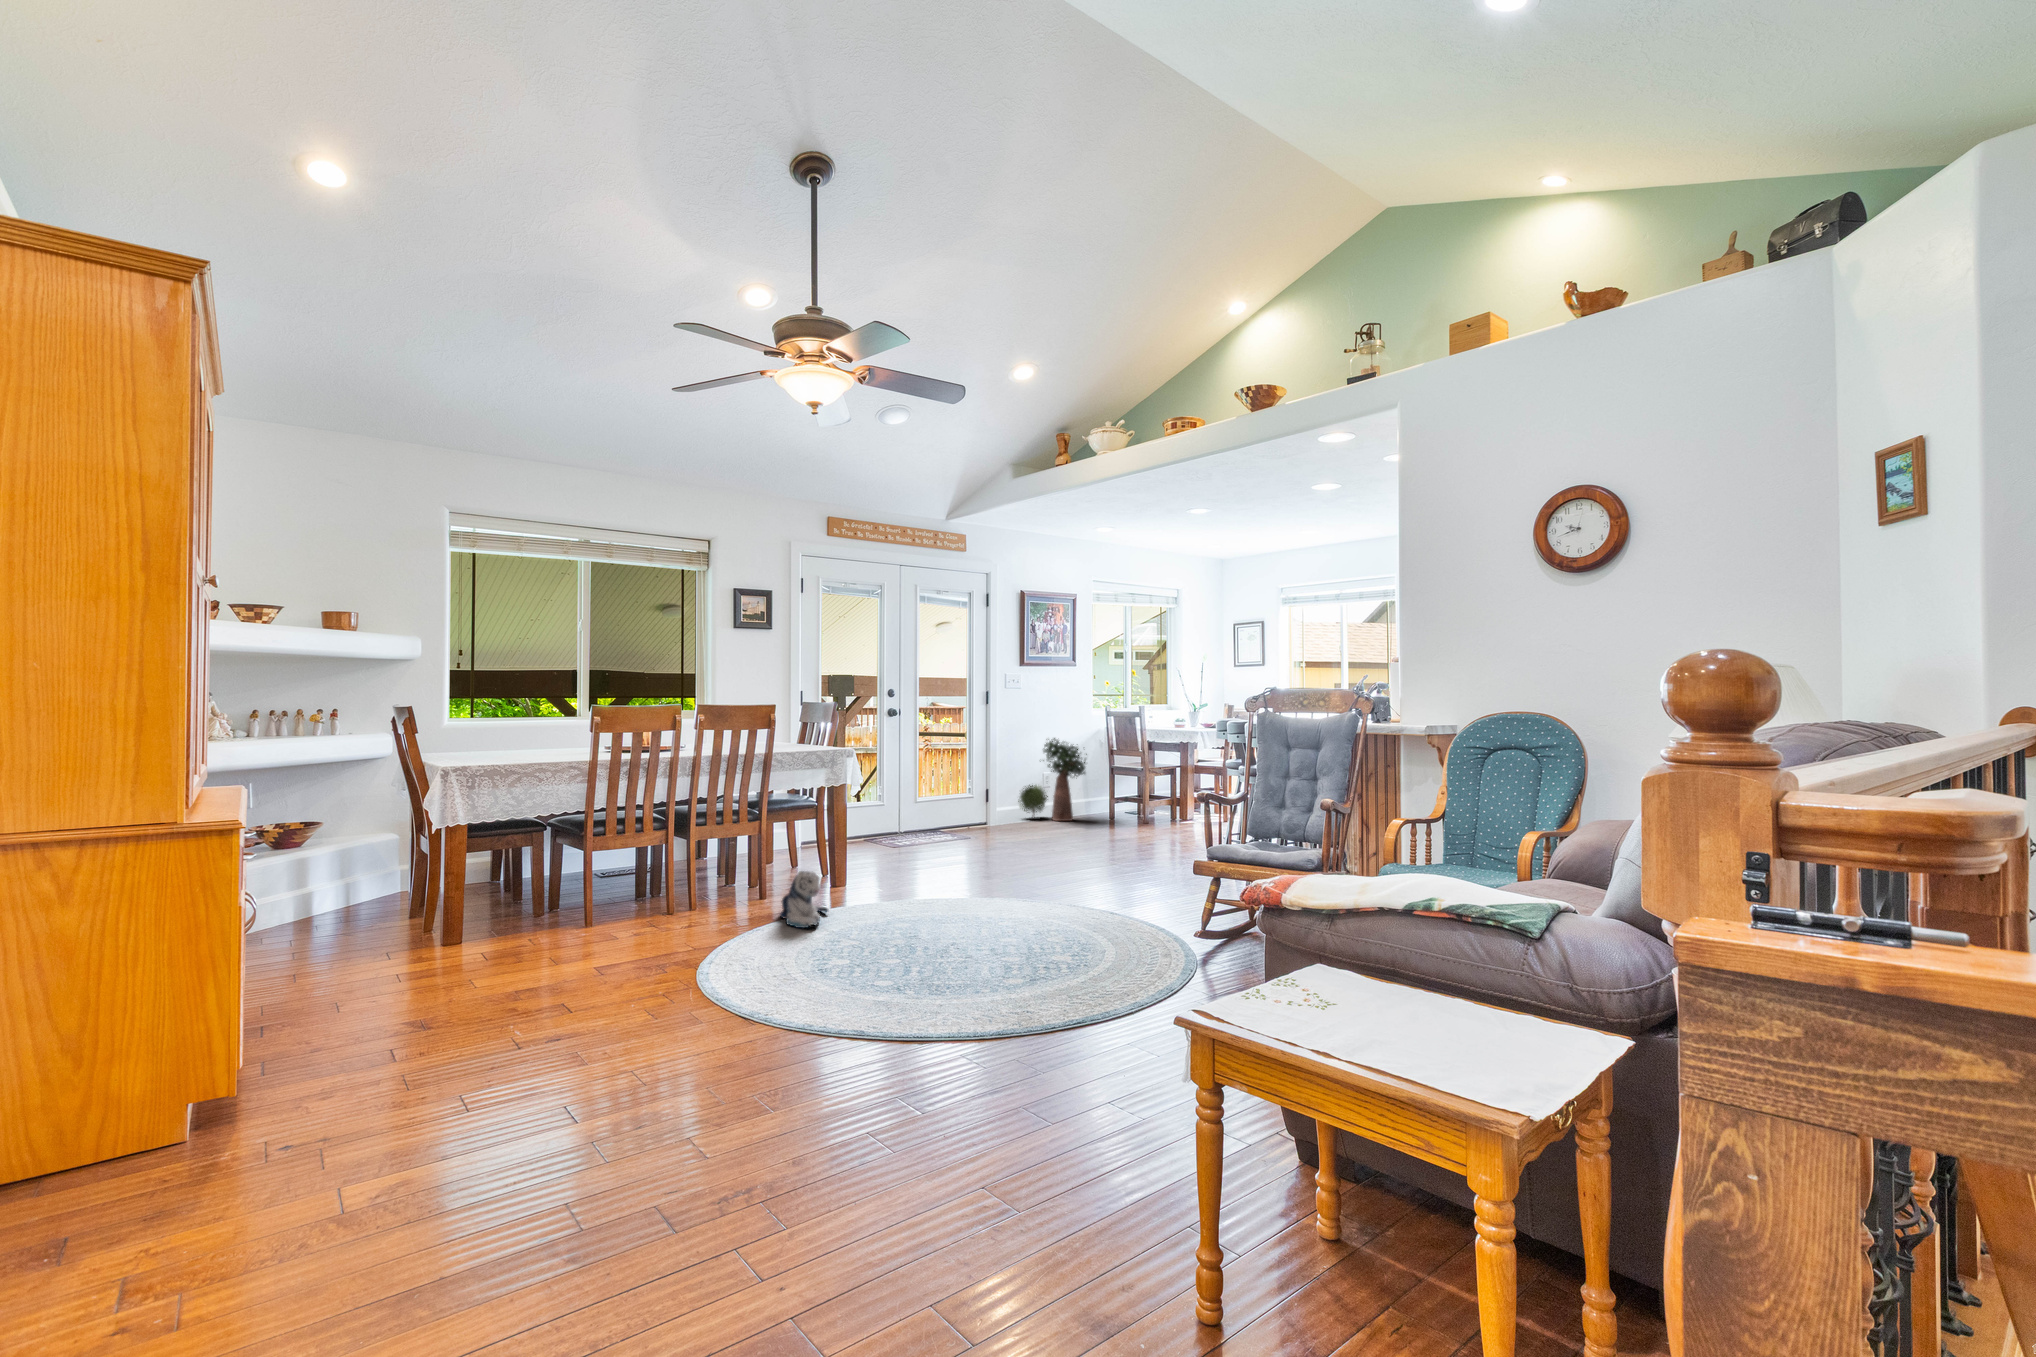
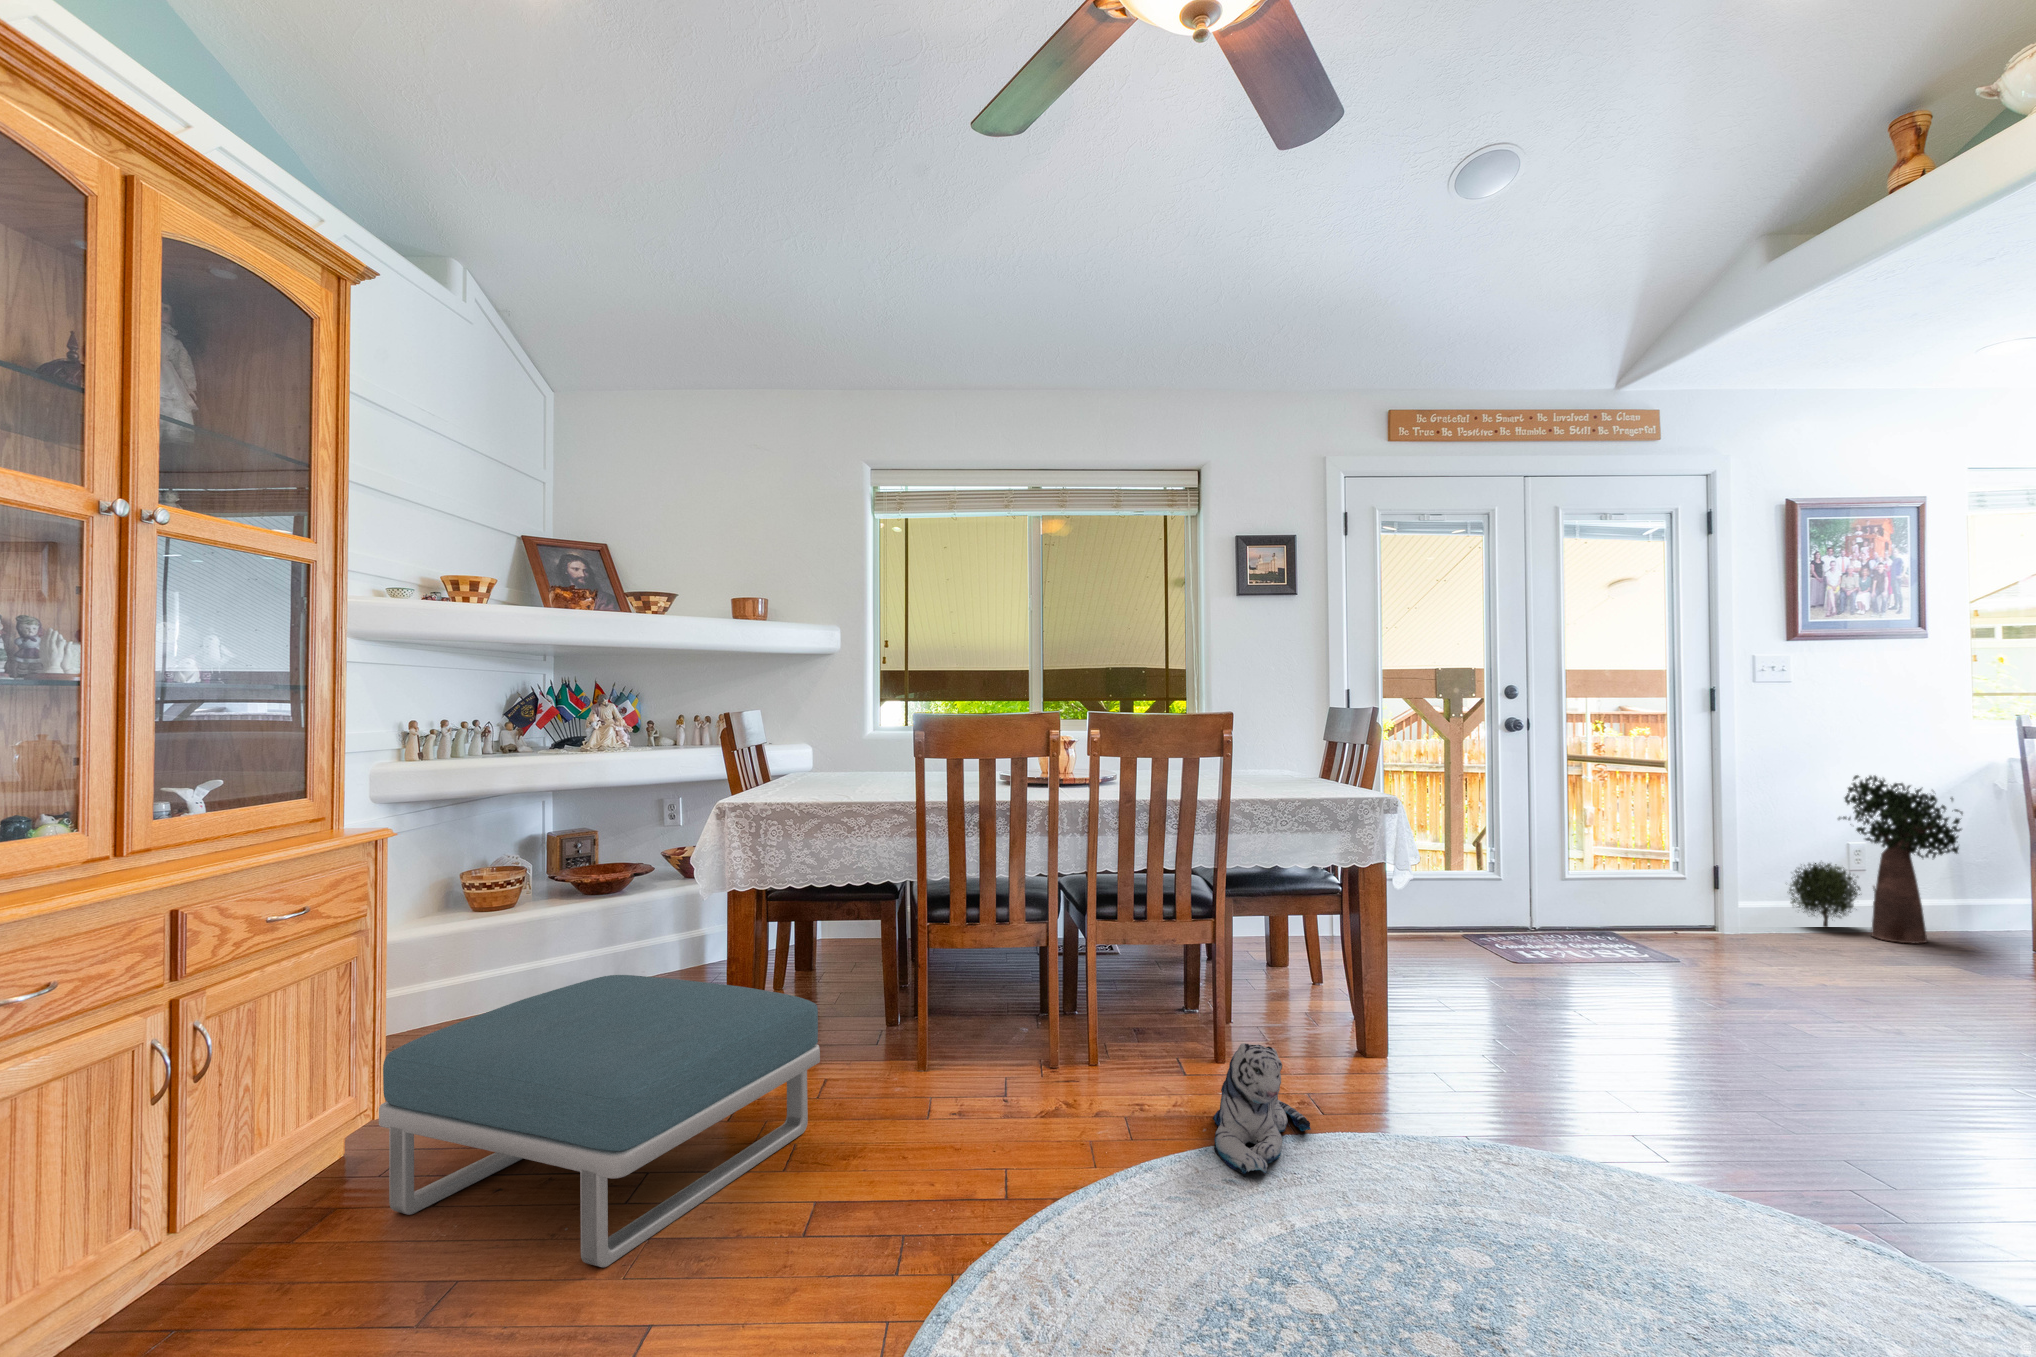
footstool: none [298,874,563,1019] -> present [379,975,820,1267]

